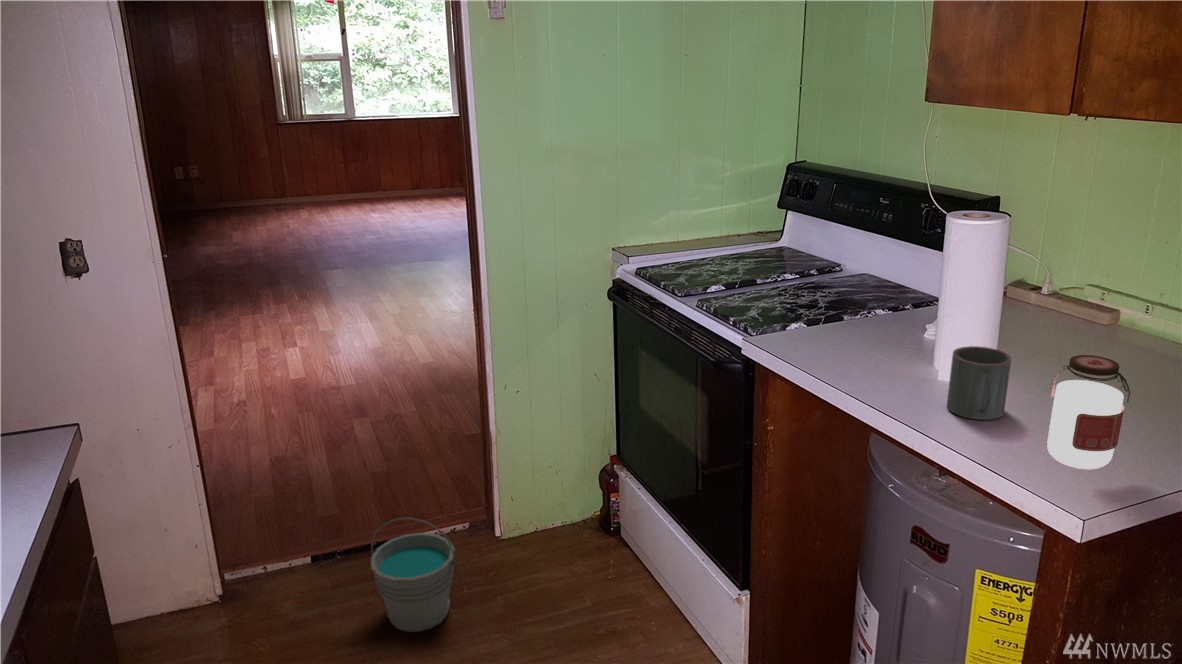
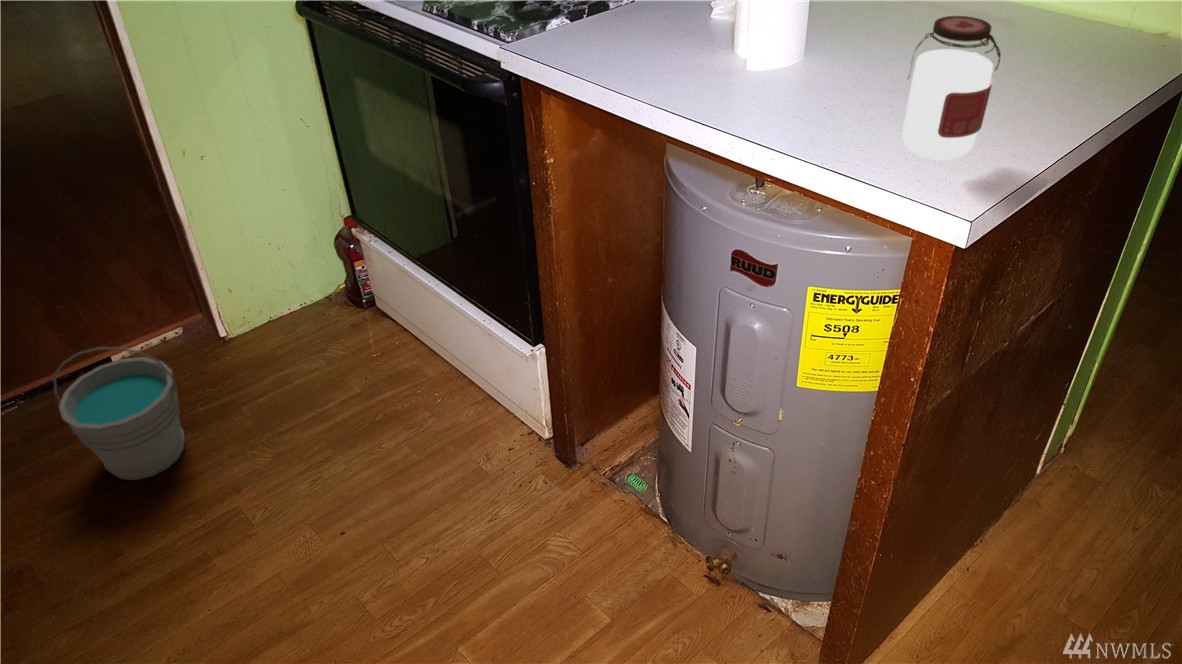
mug: present [947,346,1011,420] -> none [771,21,847,115]

